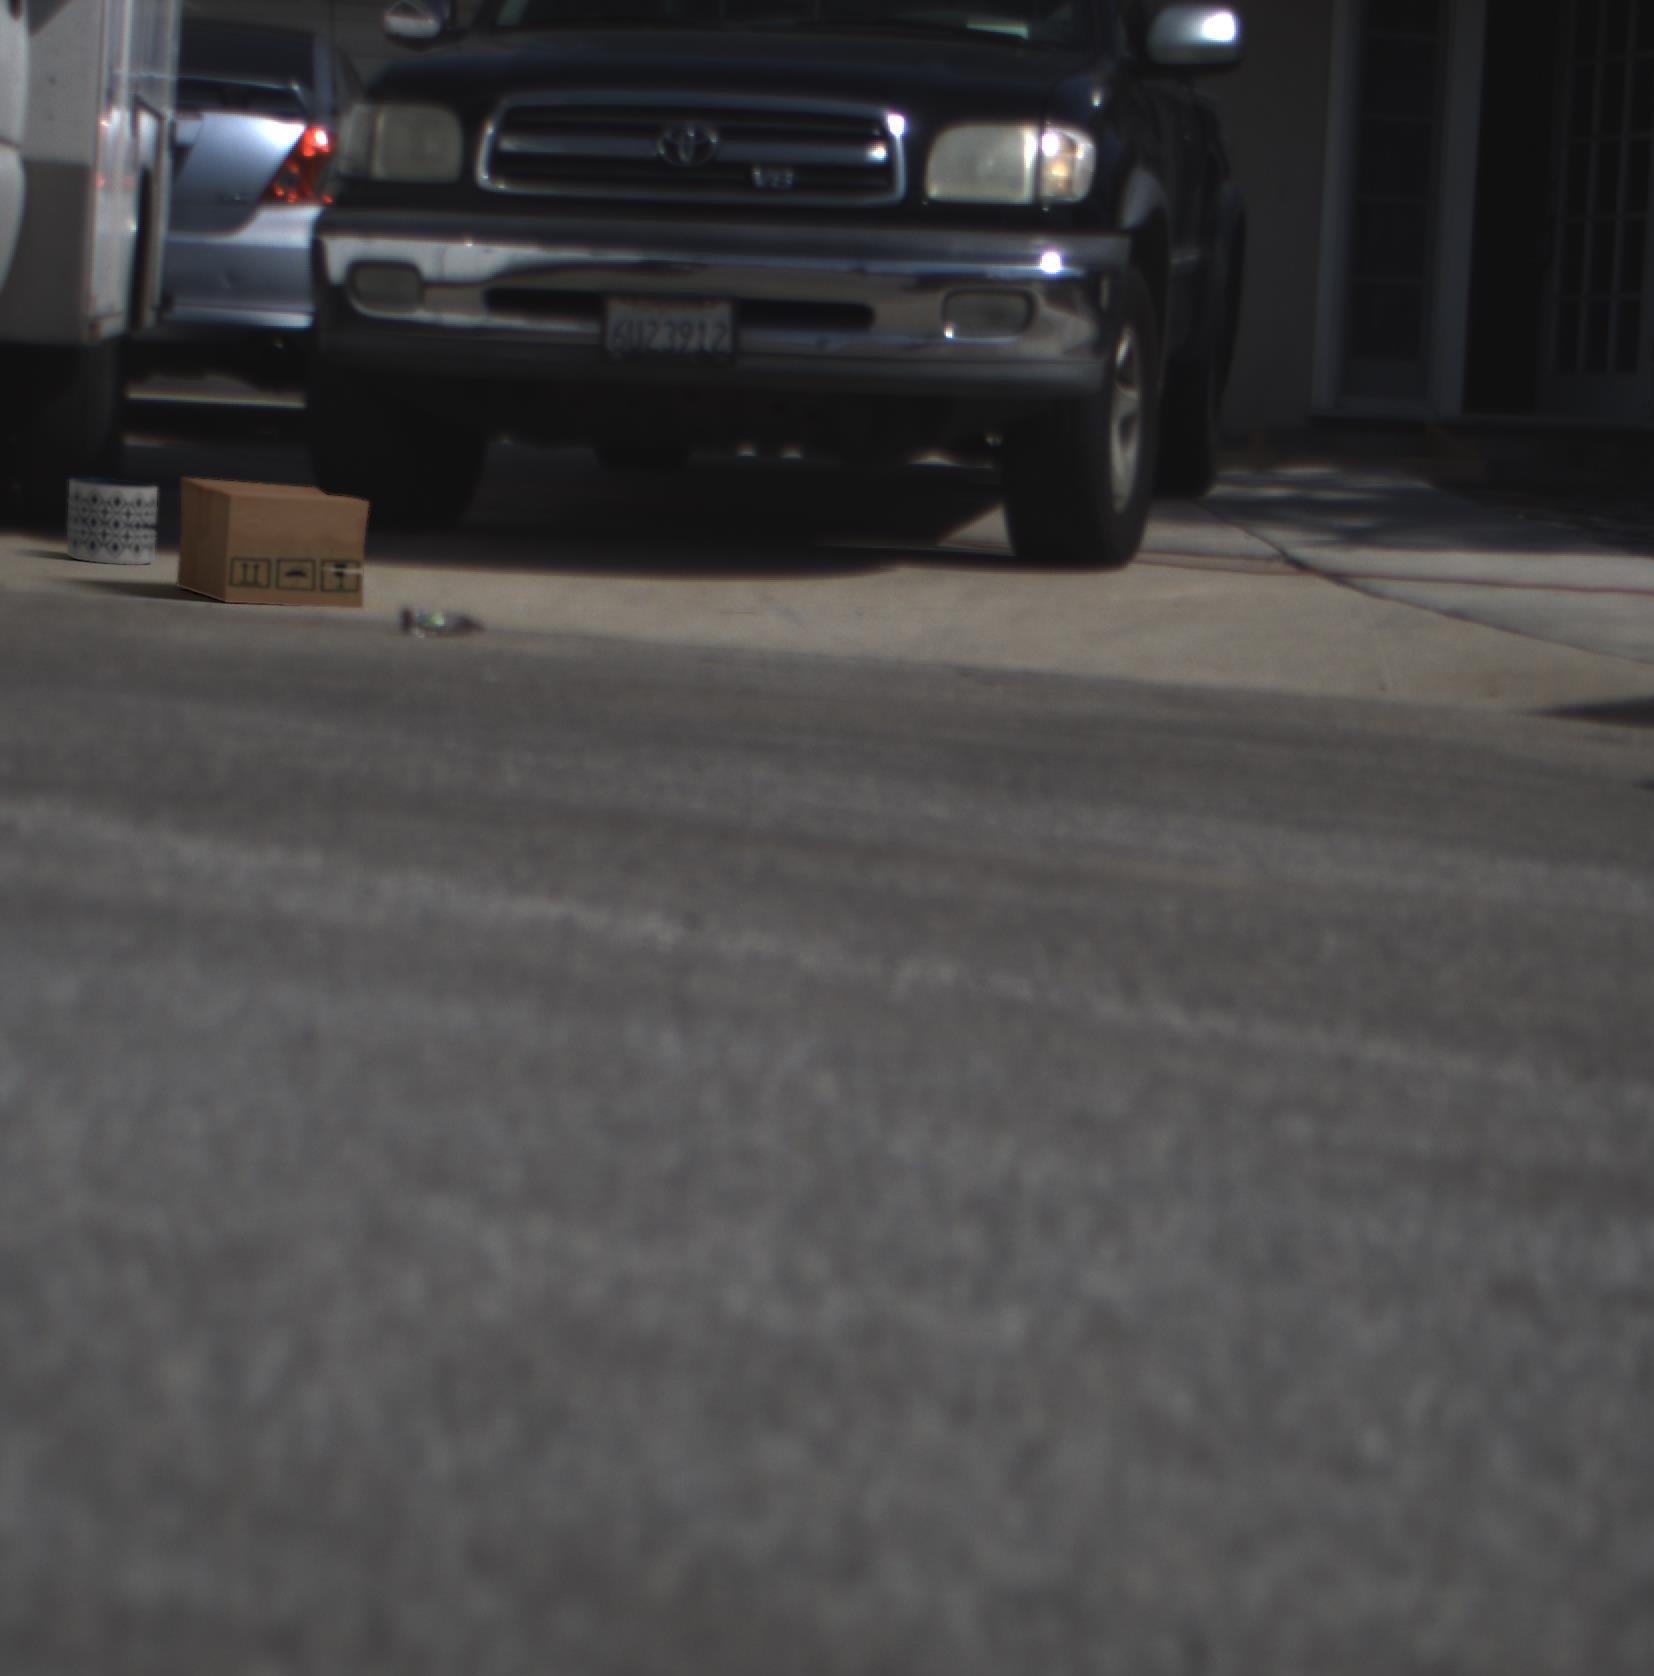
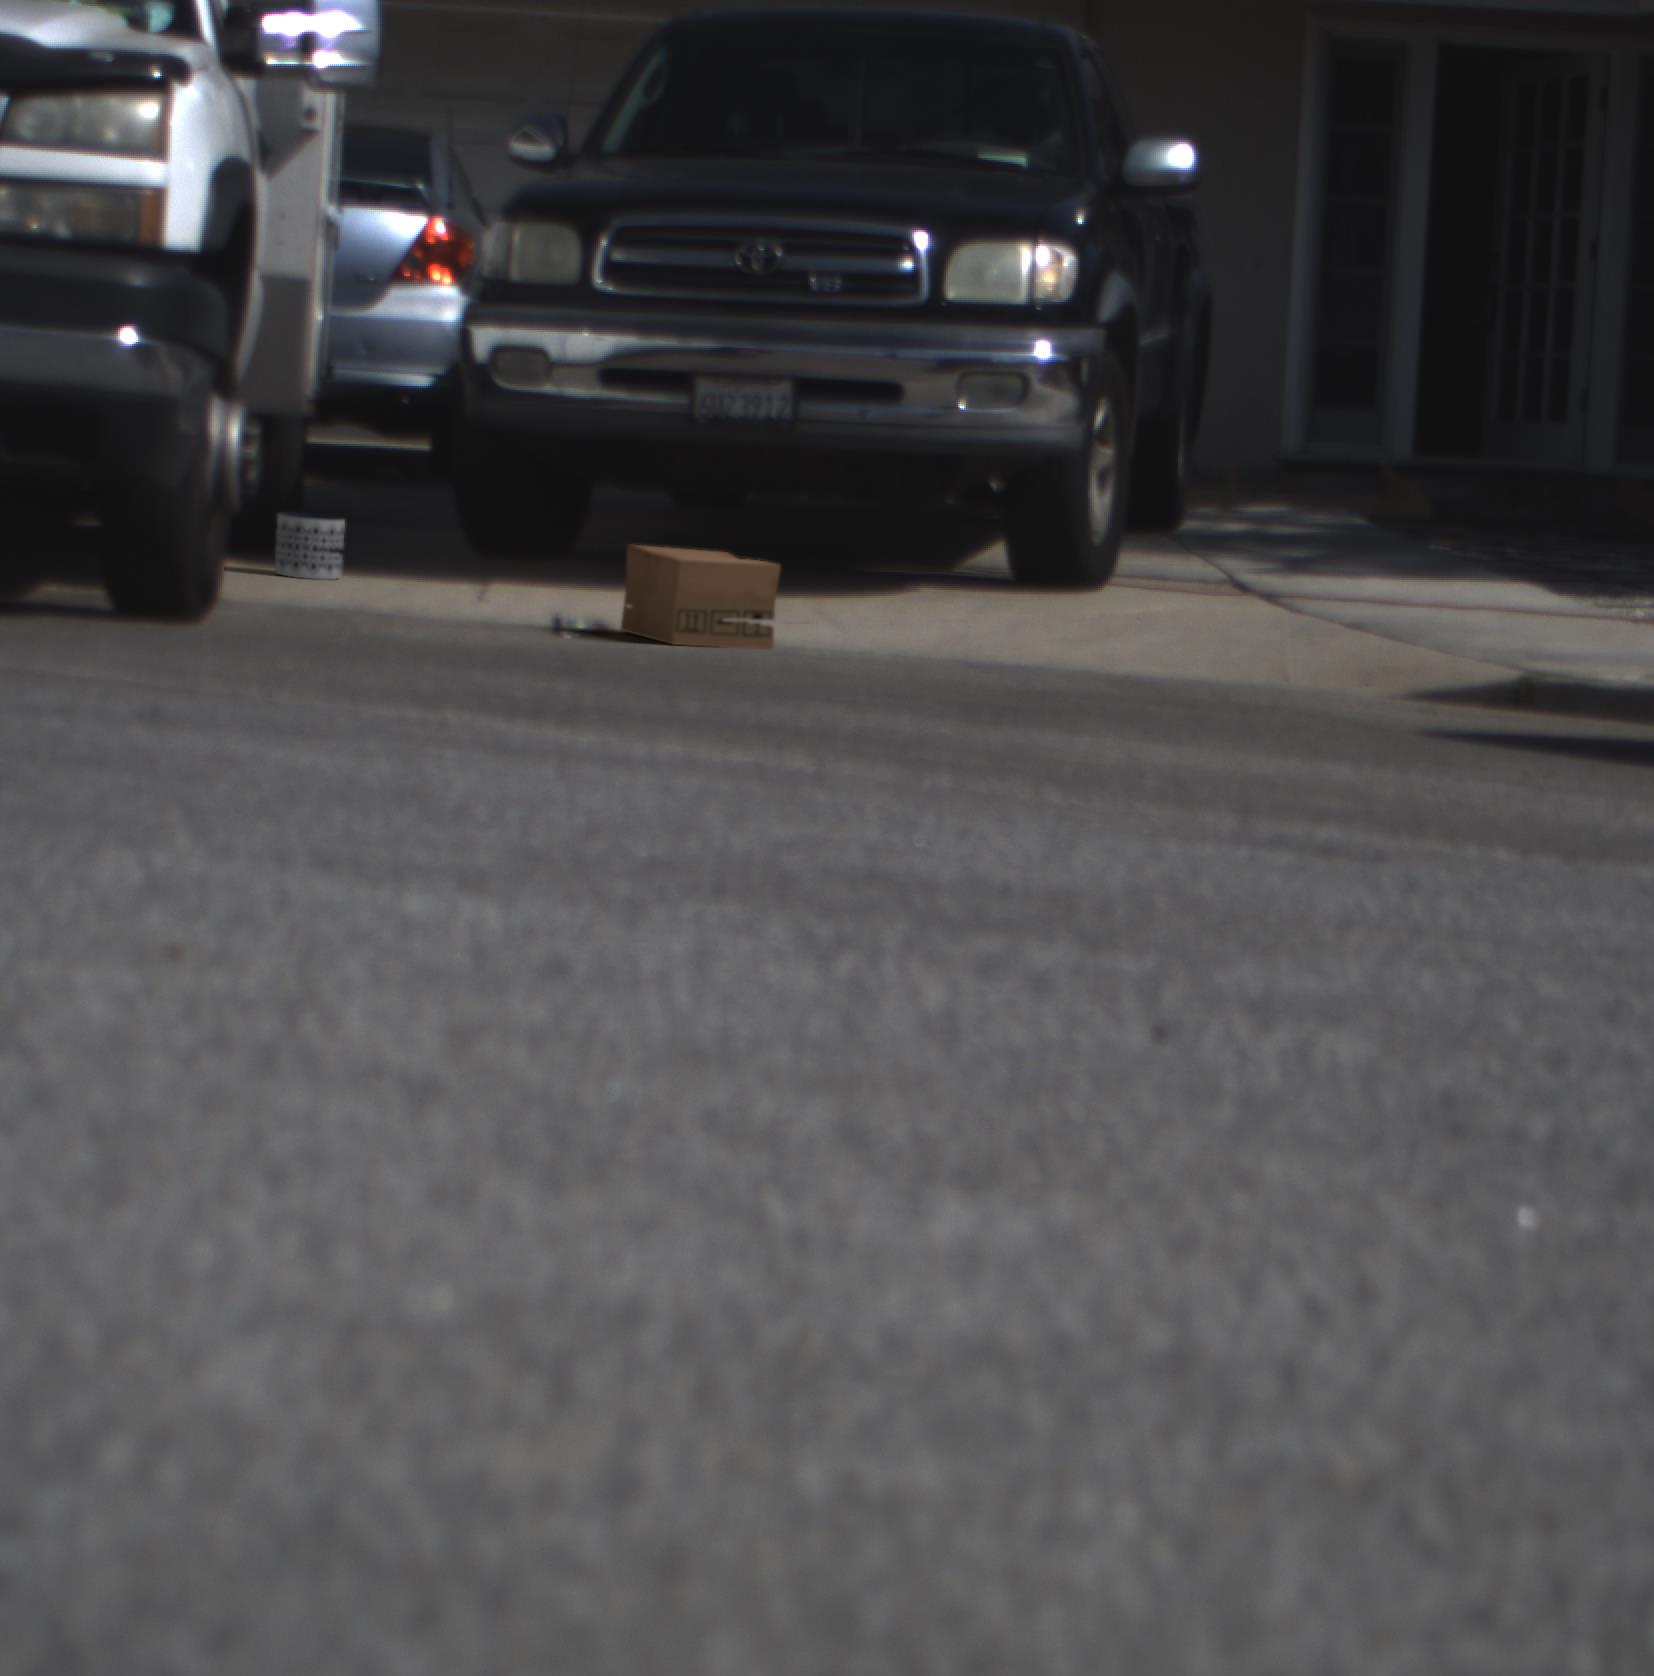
cardboard box: present [177,478,369,608] -> present [621,545,781,649]

